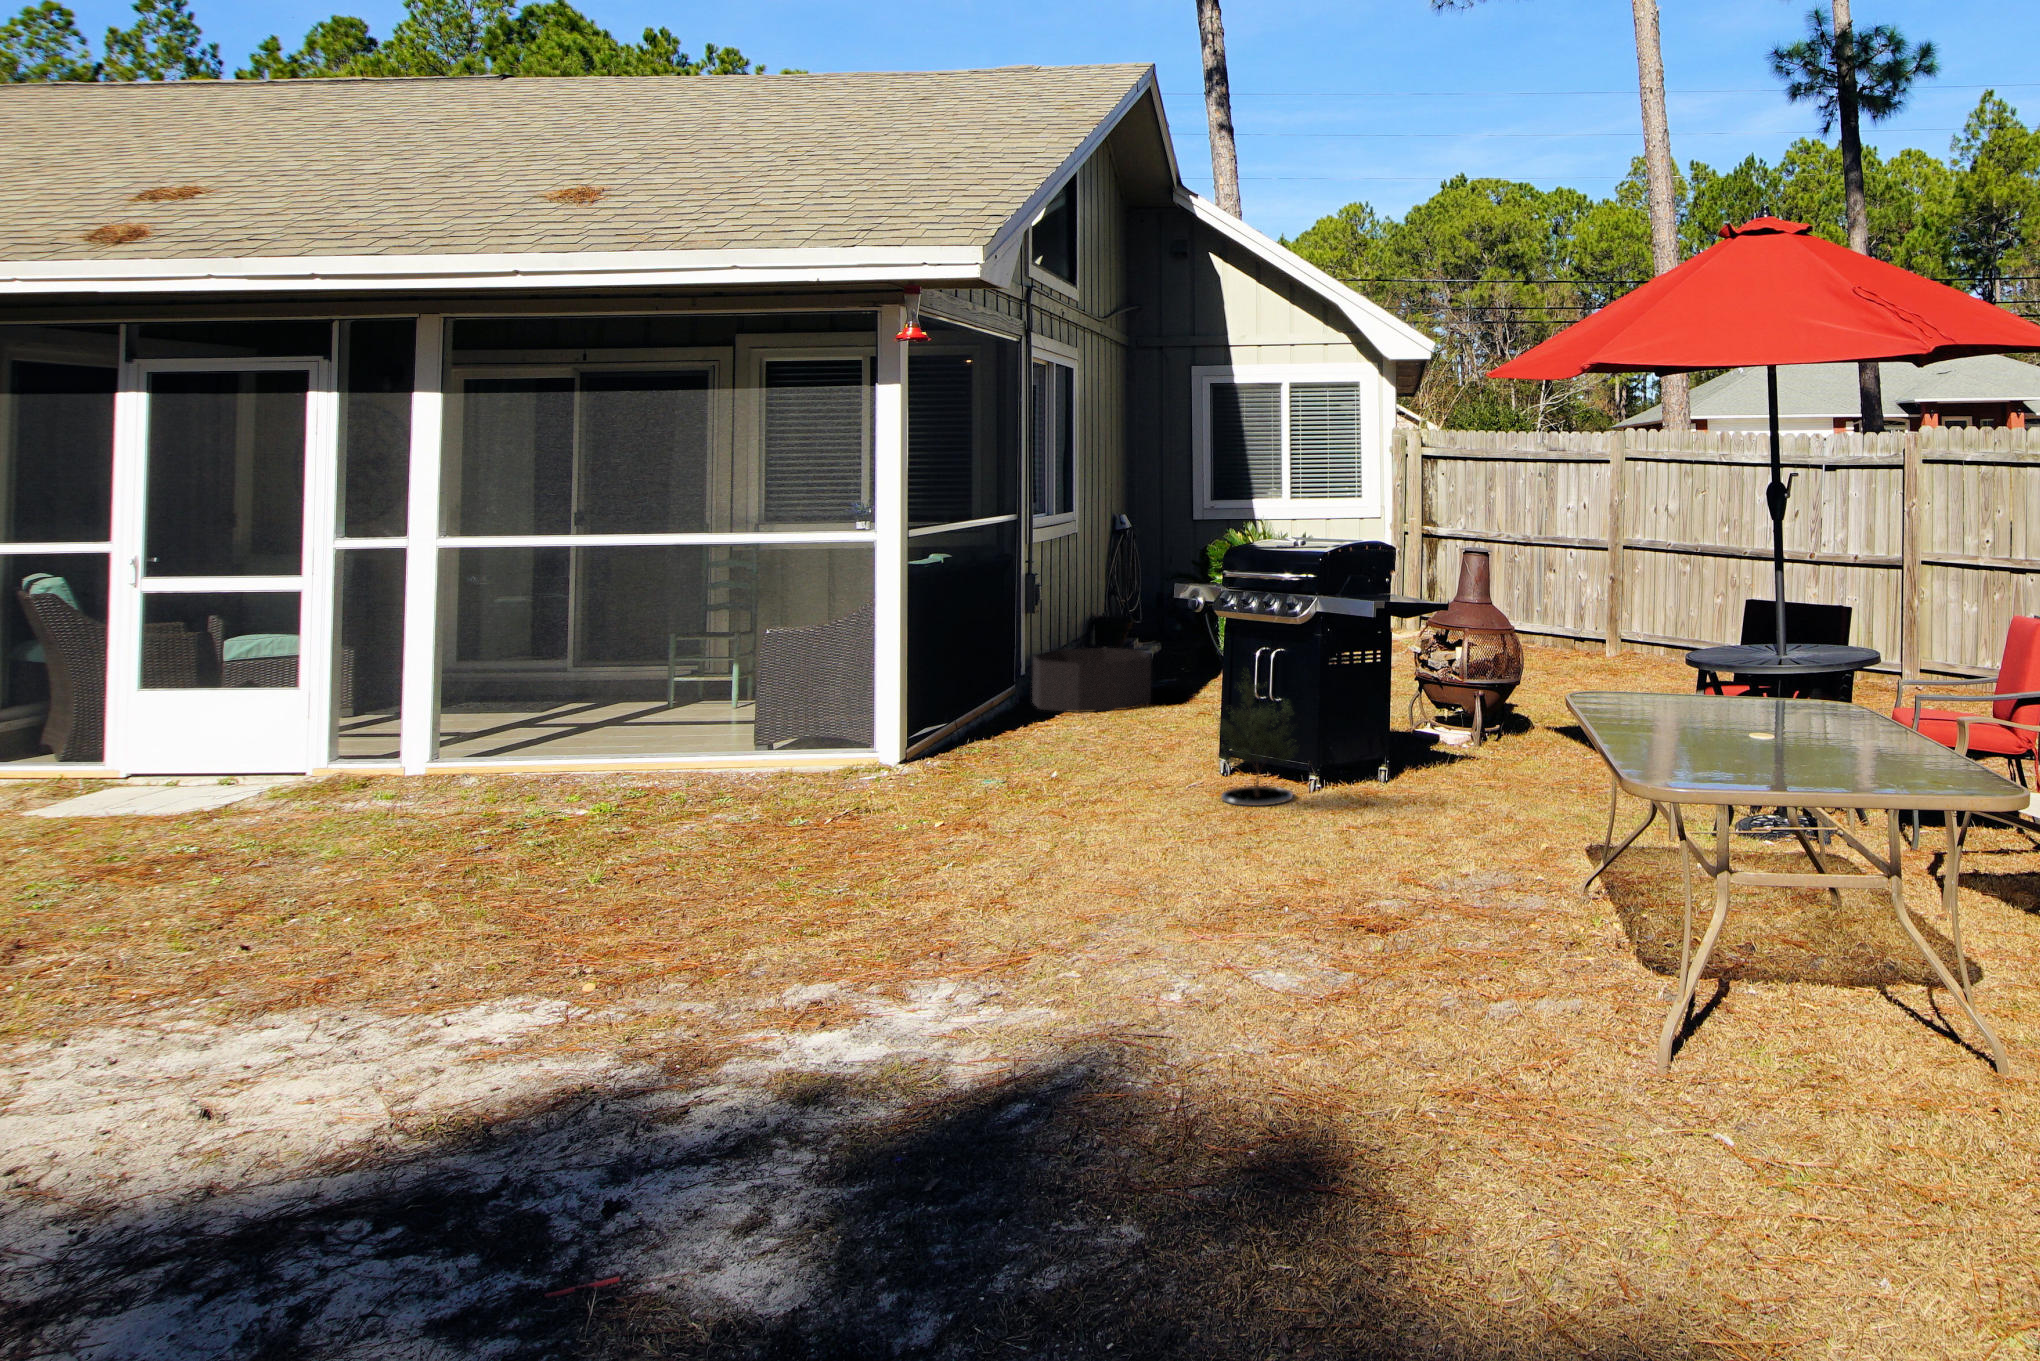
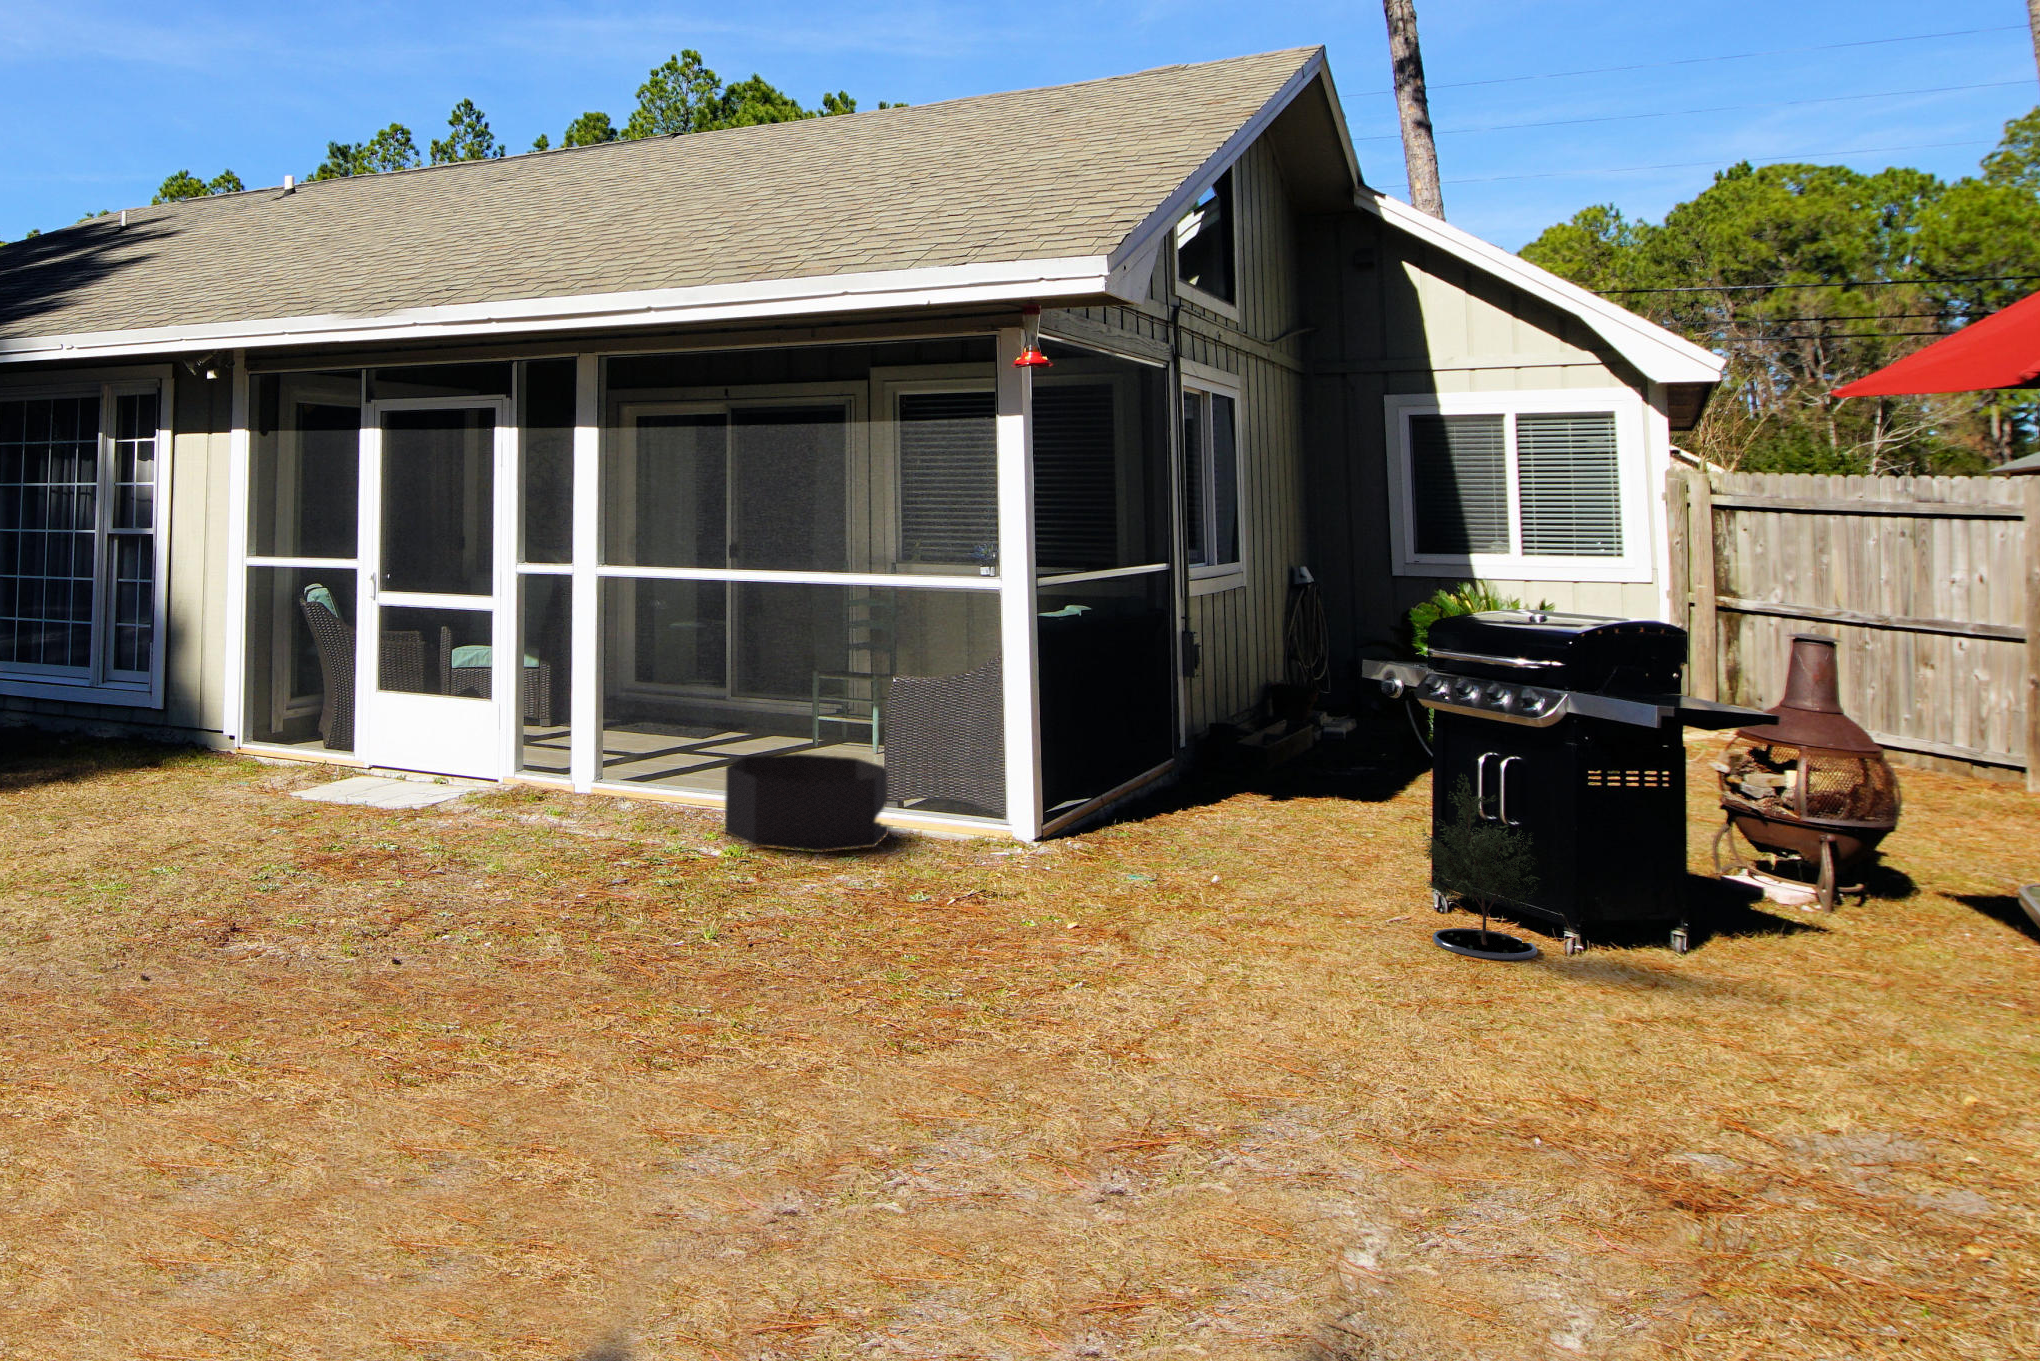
basket: present [1032,648,1152,712] -> present [725,754,889,852]

